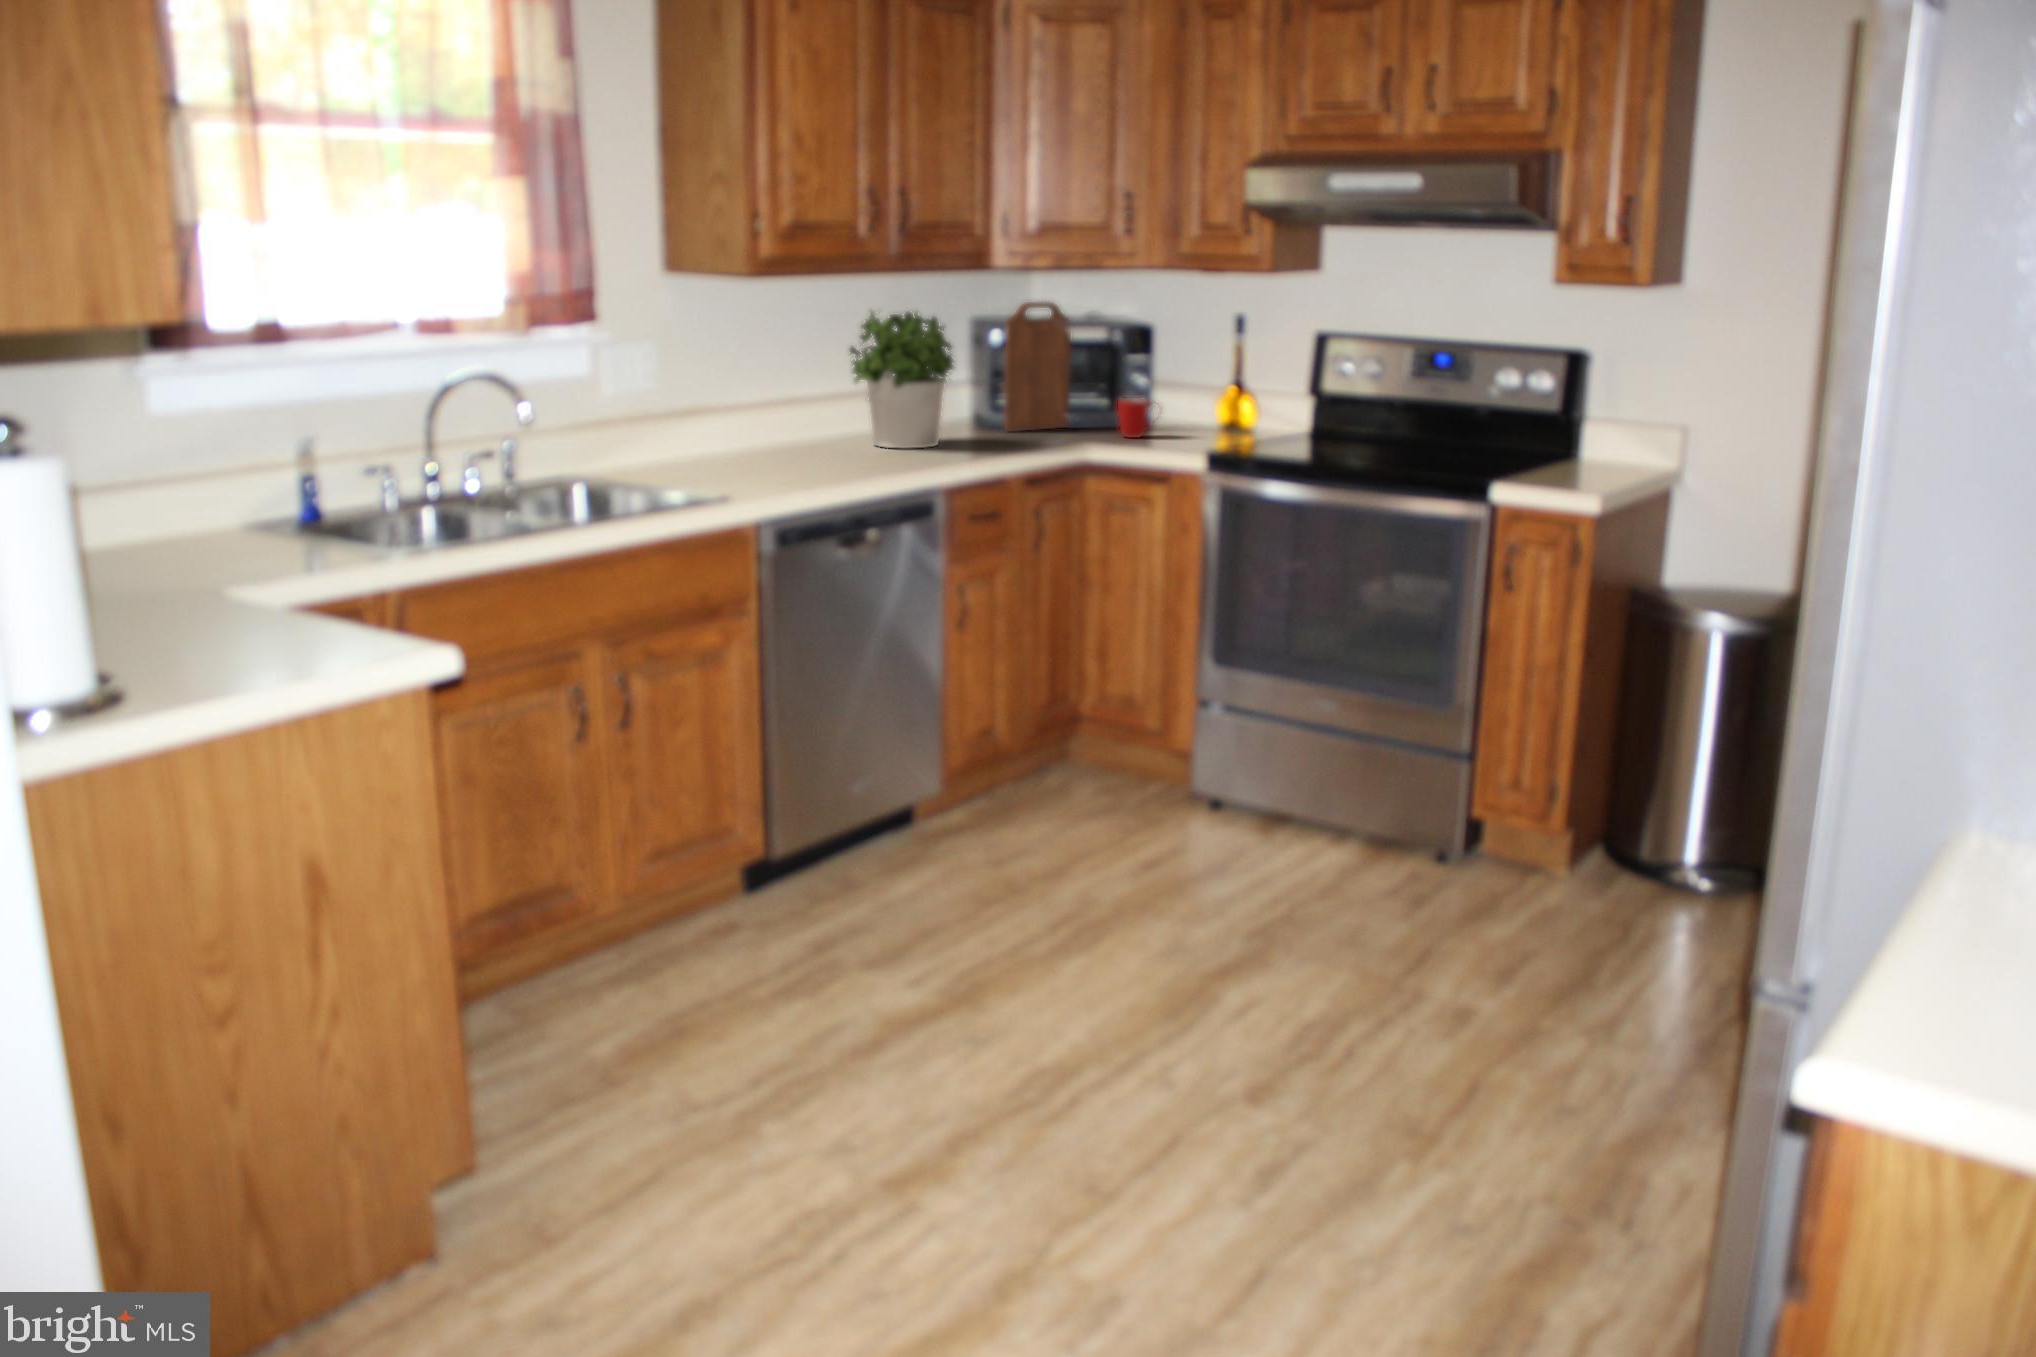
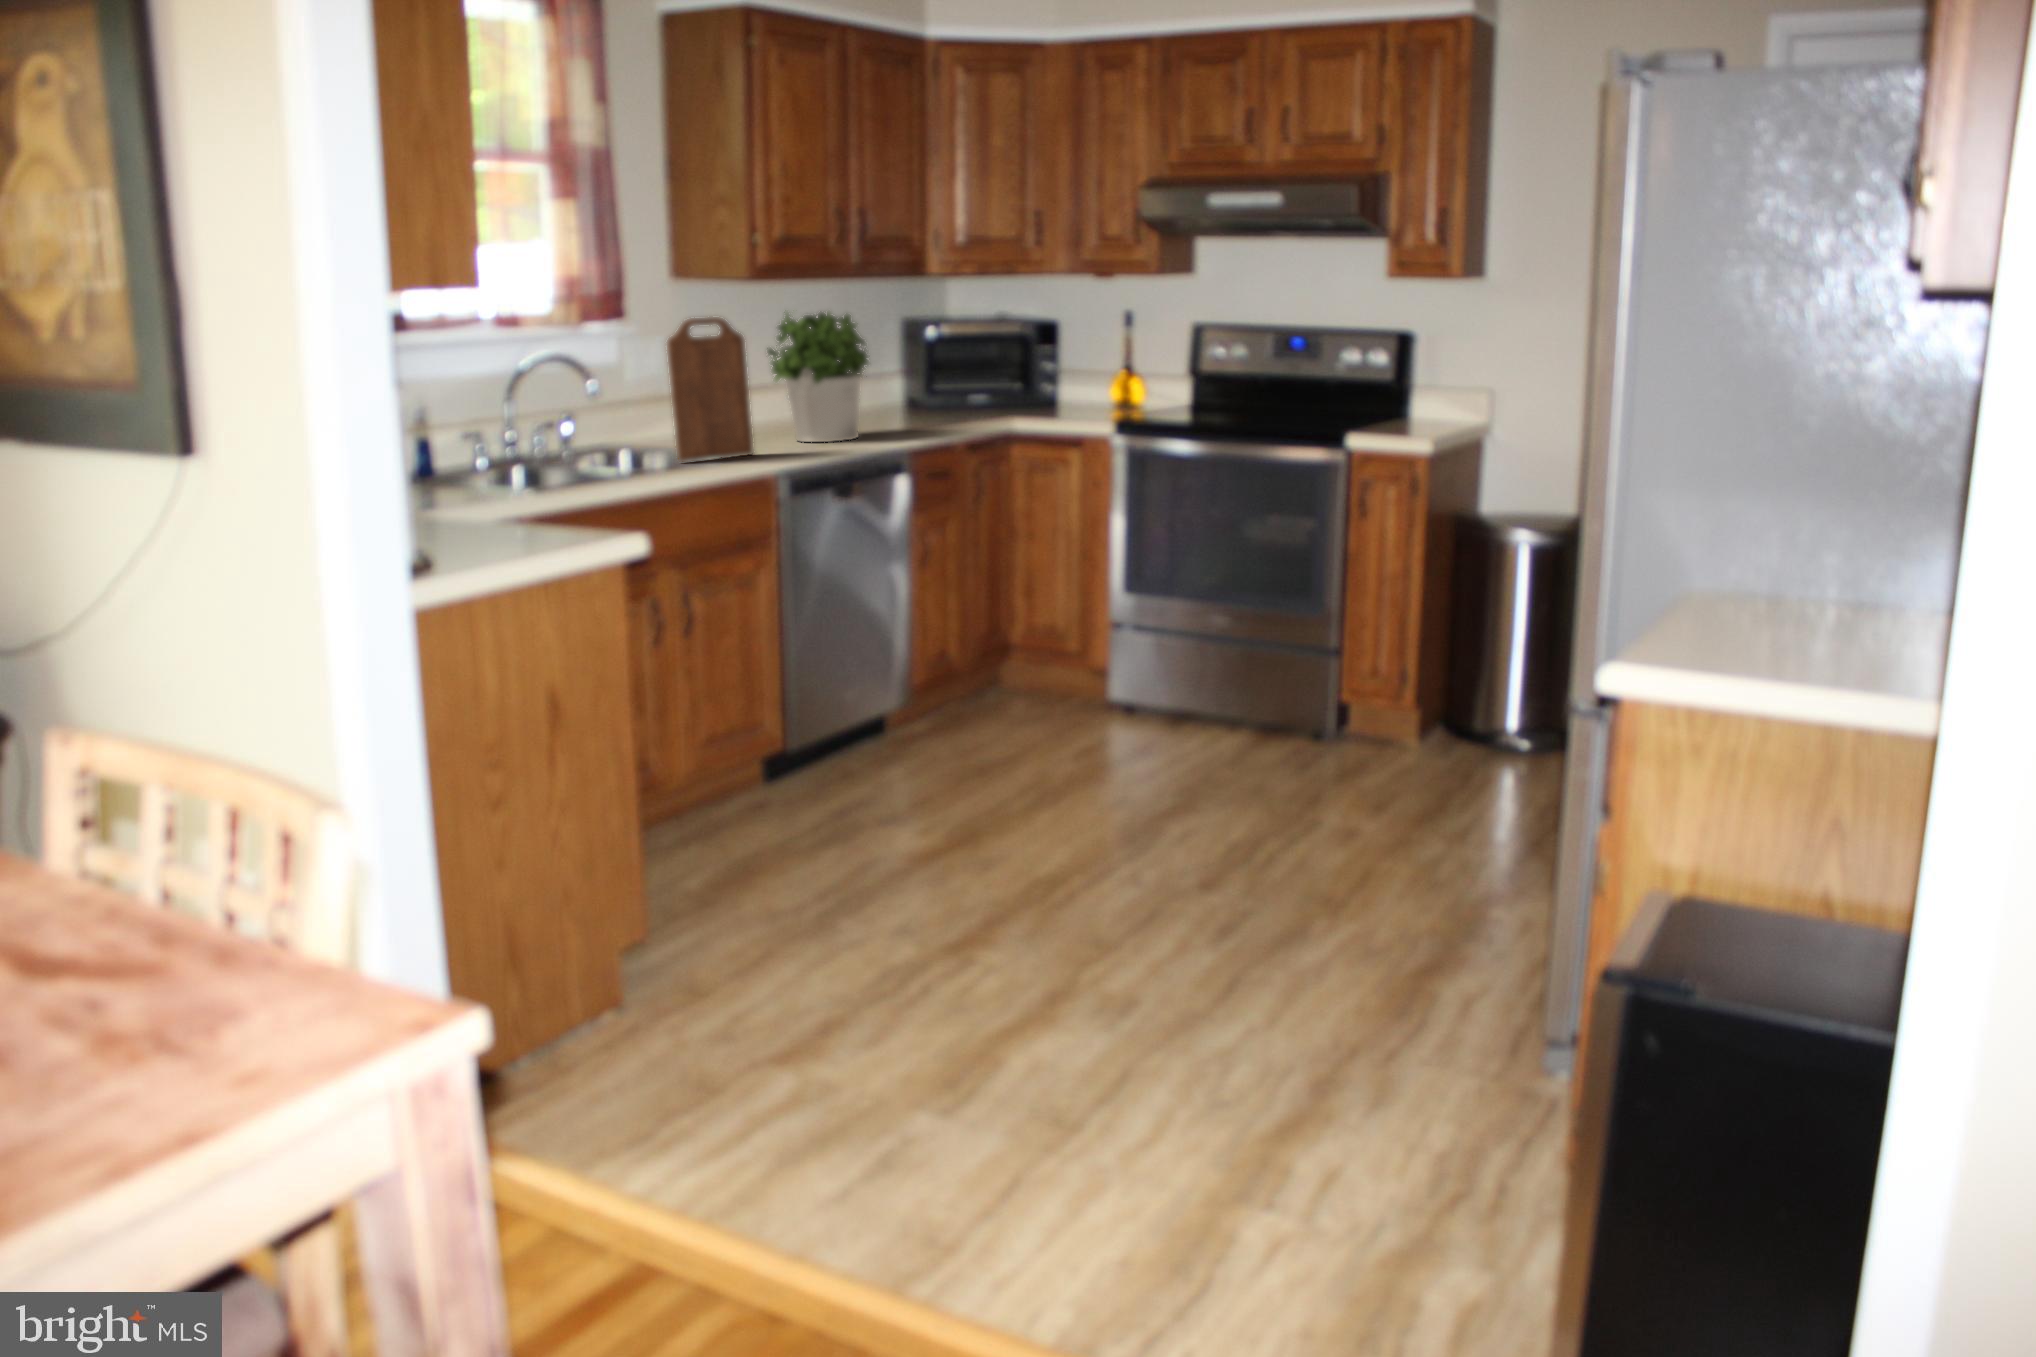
cutting board: present [1004,301,1071,431] -> present [667,317,754,462]
mug: present [1118,398,1162,438] -> none [1025,384,1066,421]

